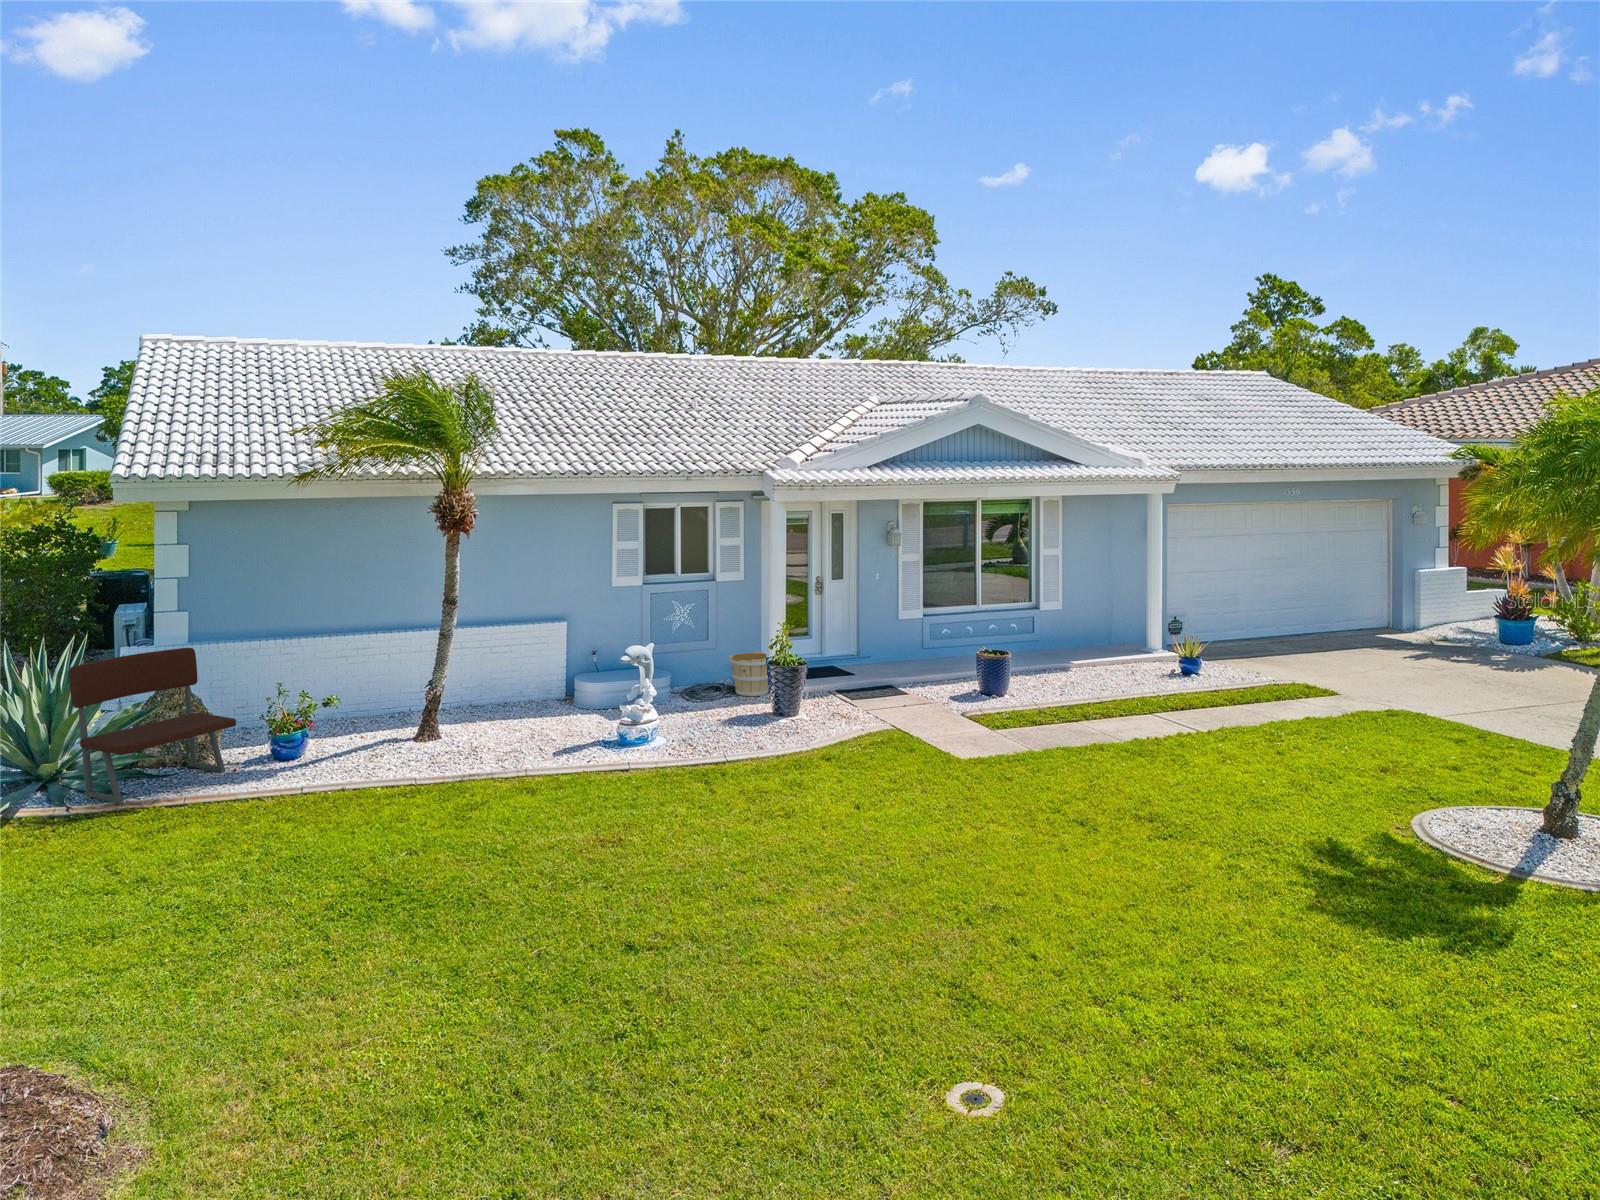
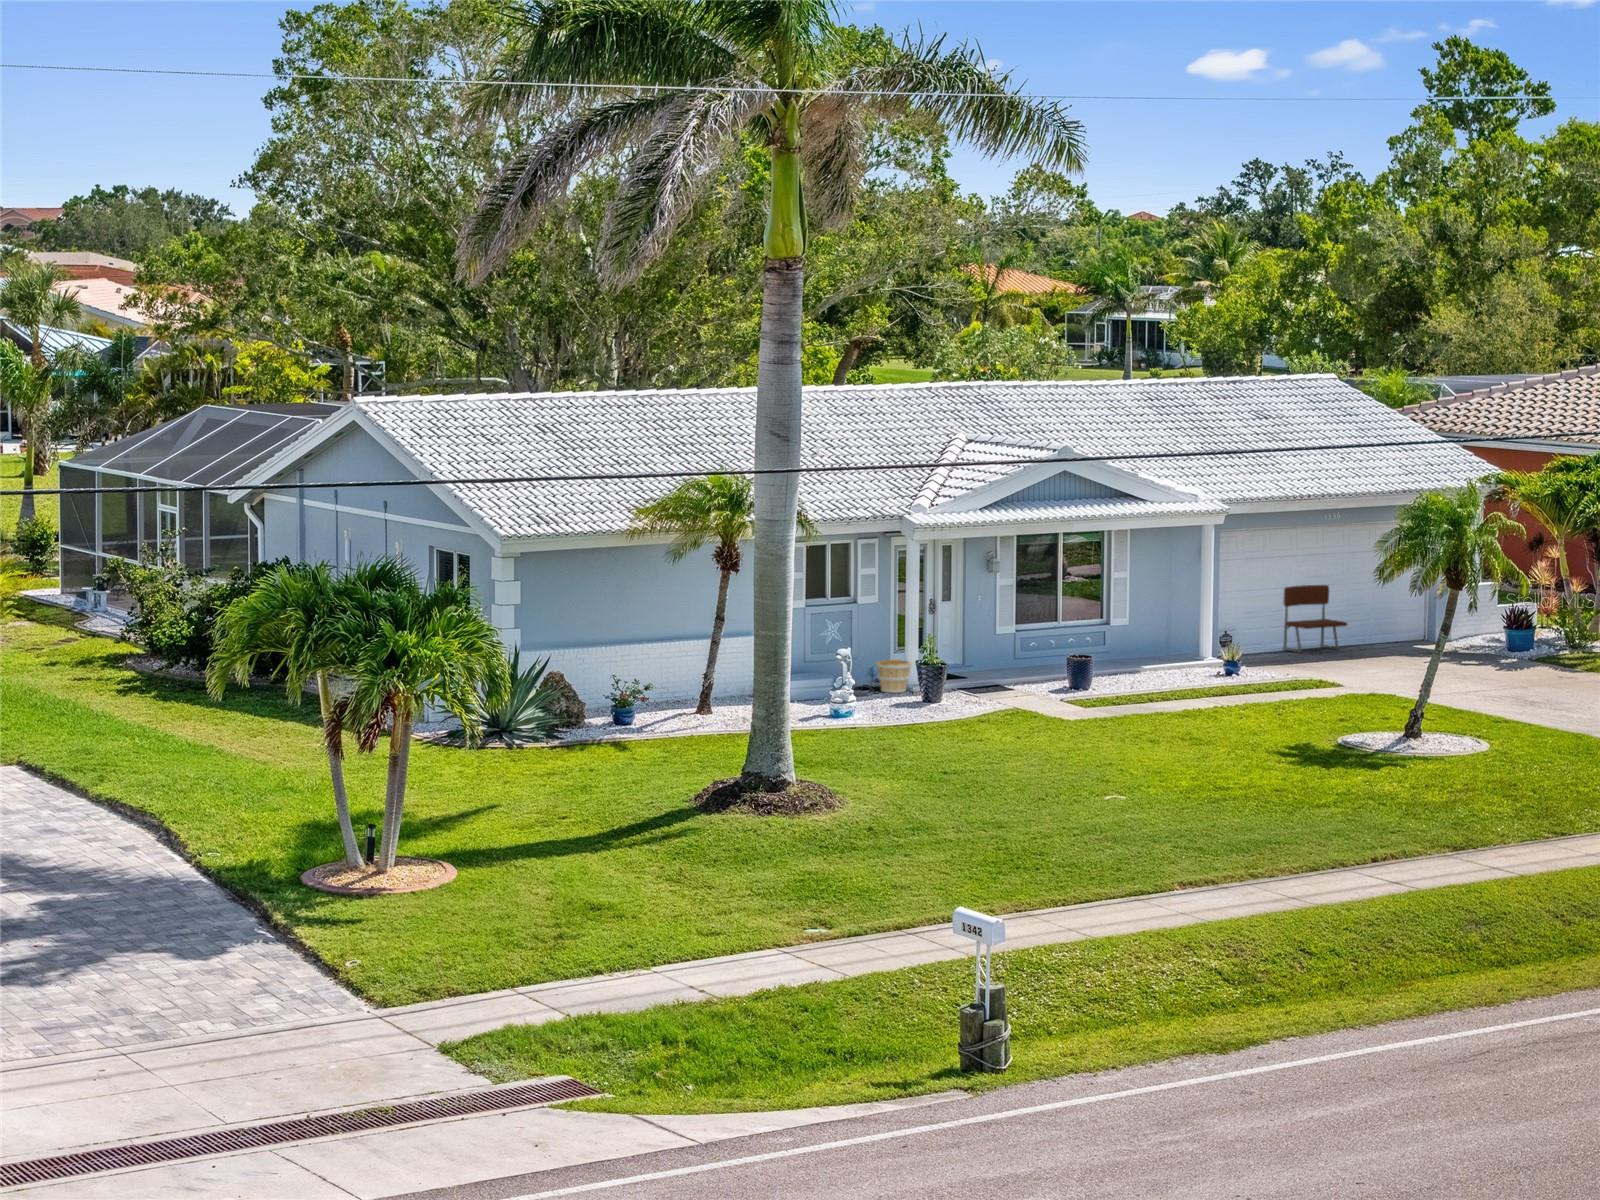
bench: present [69,648,236,804] -> present [1283,585,1348,653]

